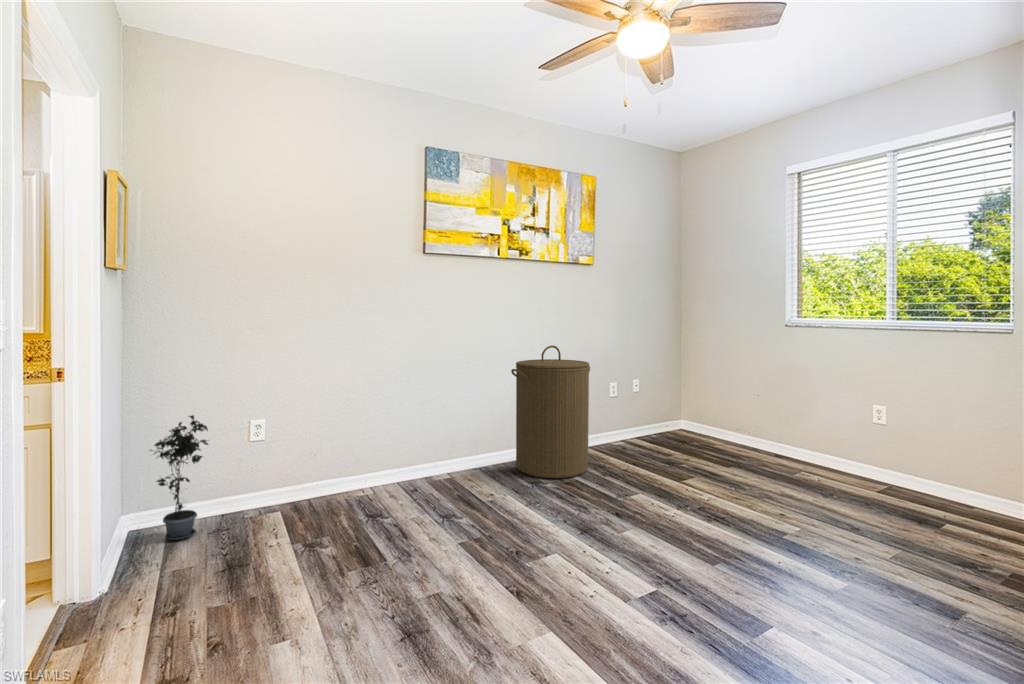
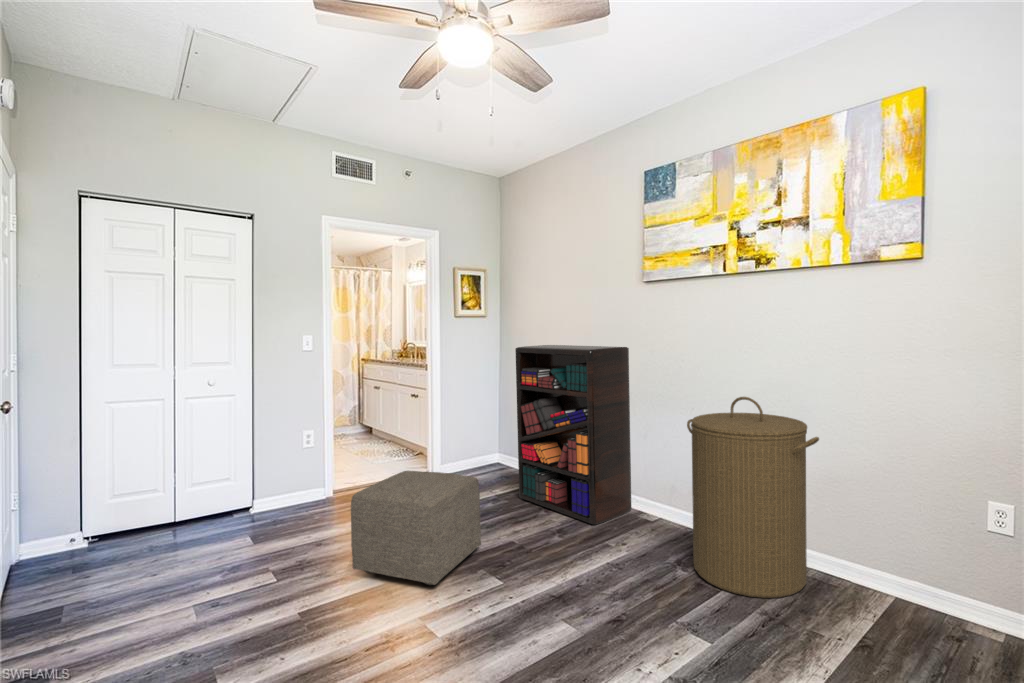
bookshelf: none [293,315,436,523] -> present [515,345,631,525]
potted plant: present [150,415,208,540] -> none [475,406,512,479]
ottoman: none [375,468,555,649] -> present [351,471,481,586]

